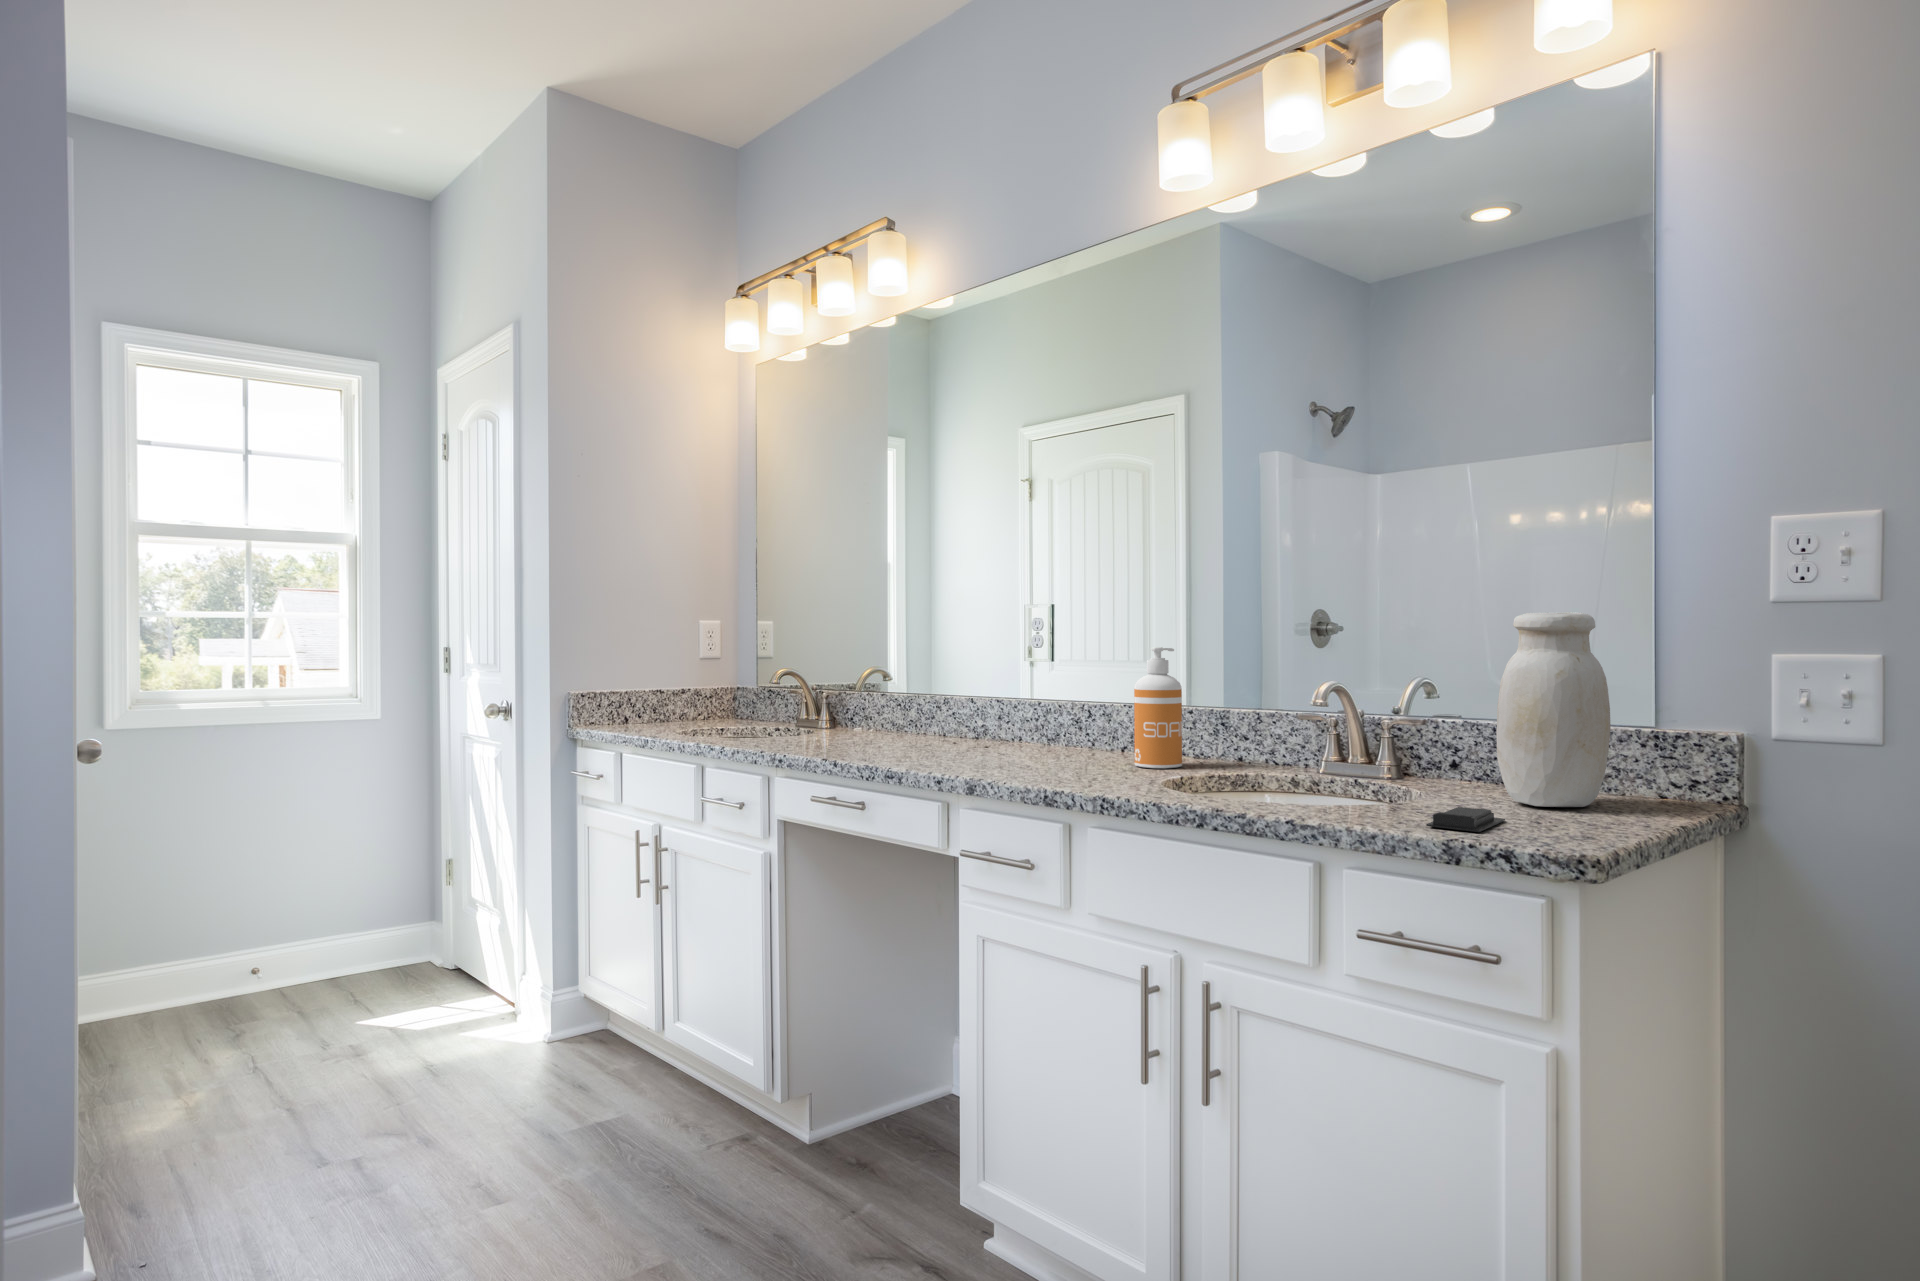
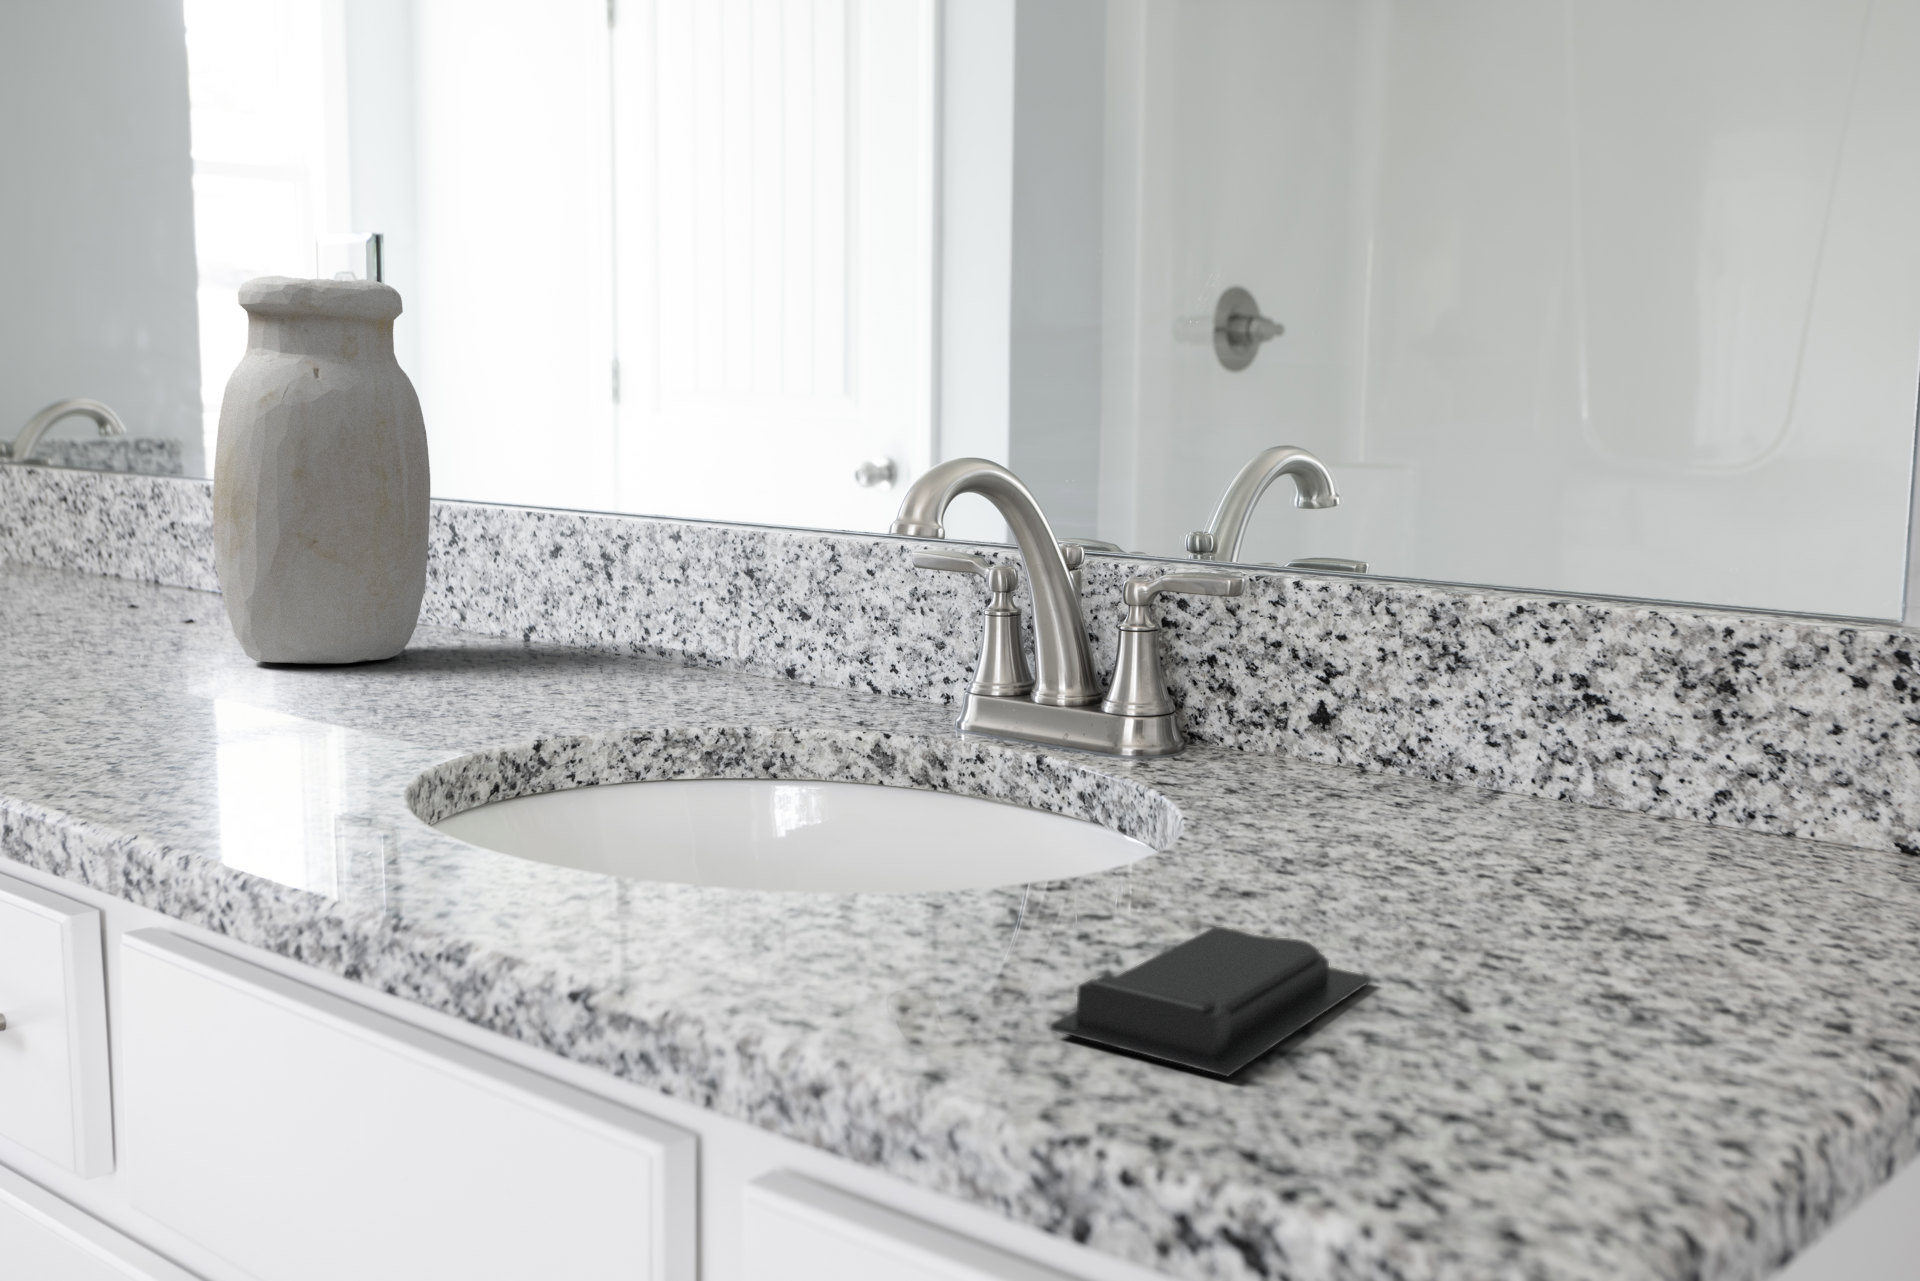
jar: present [1496,612,1611,807] -> present [213,276,430,663]
soap dispenser: present [1134,647,1182,768] -> none [464,339,610,702]

